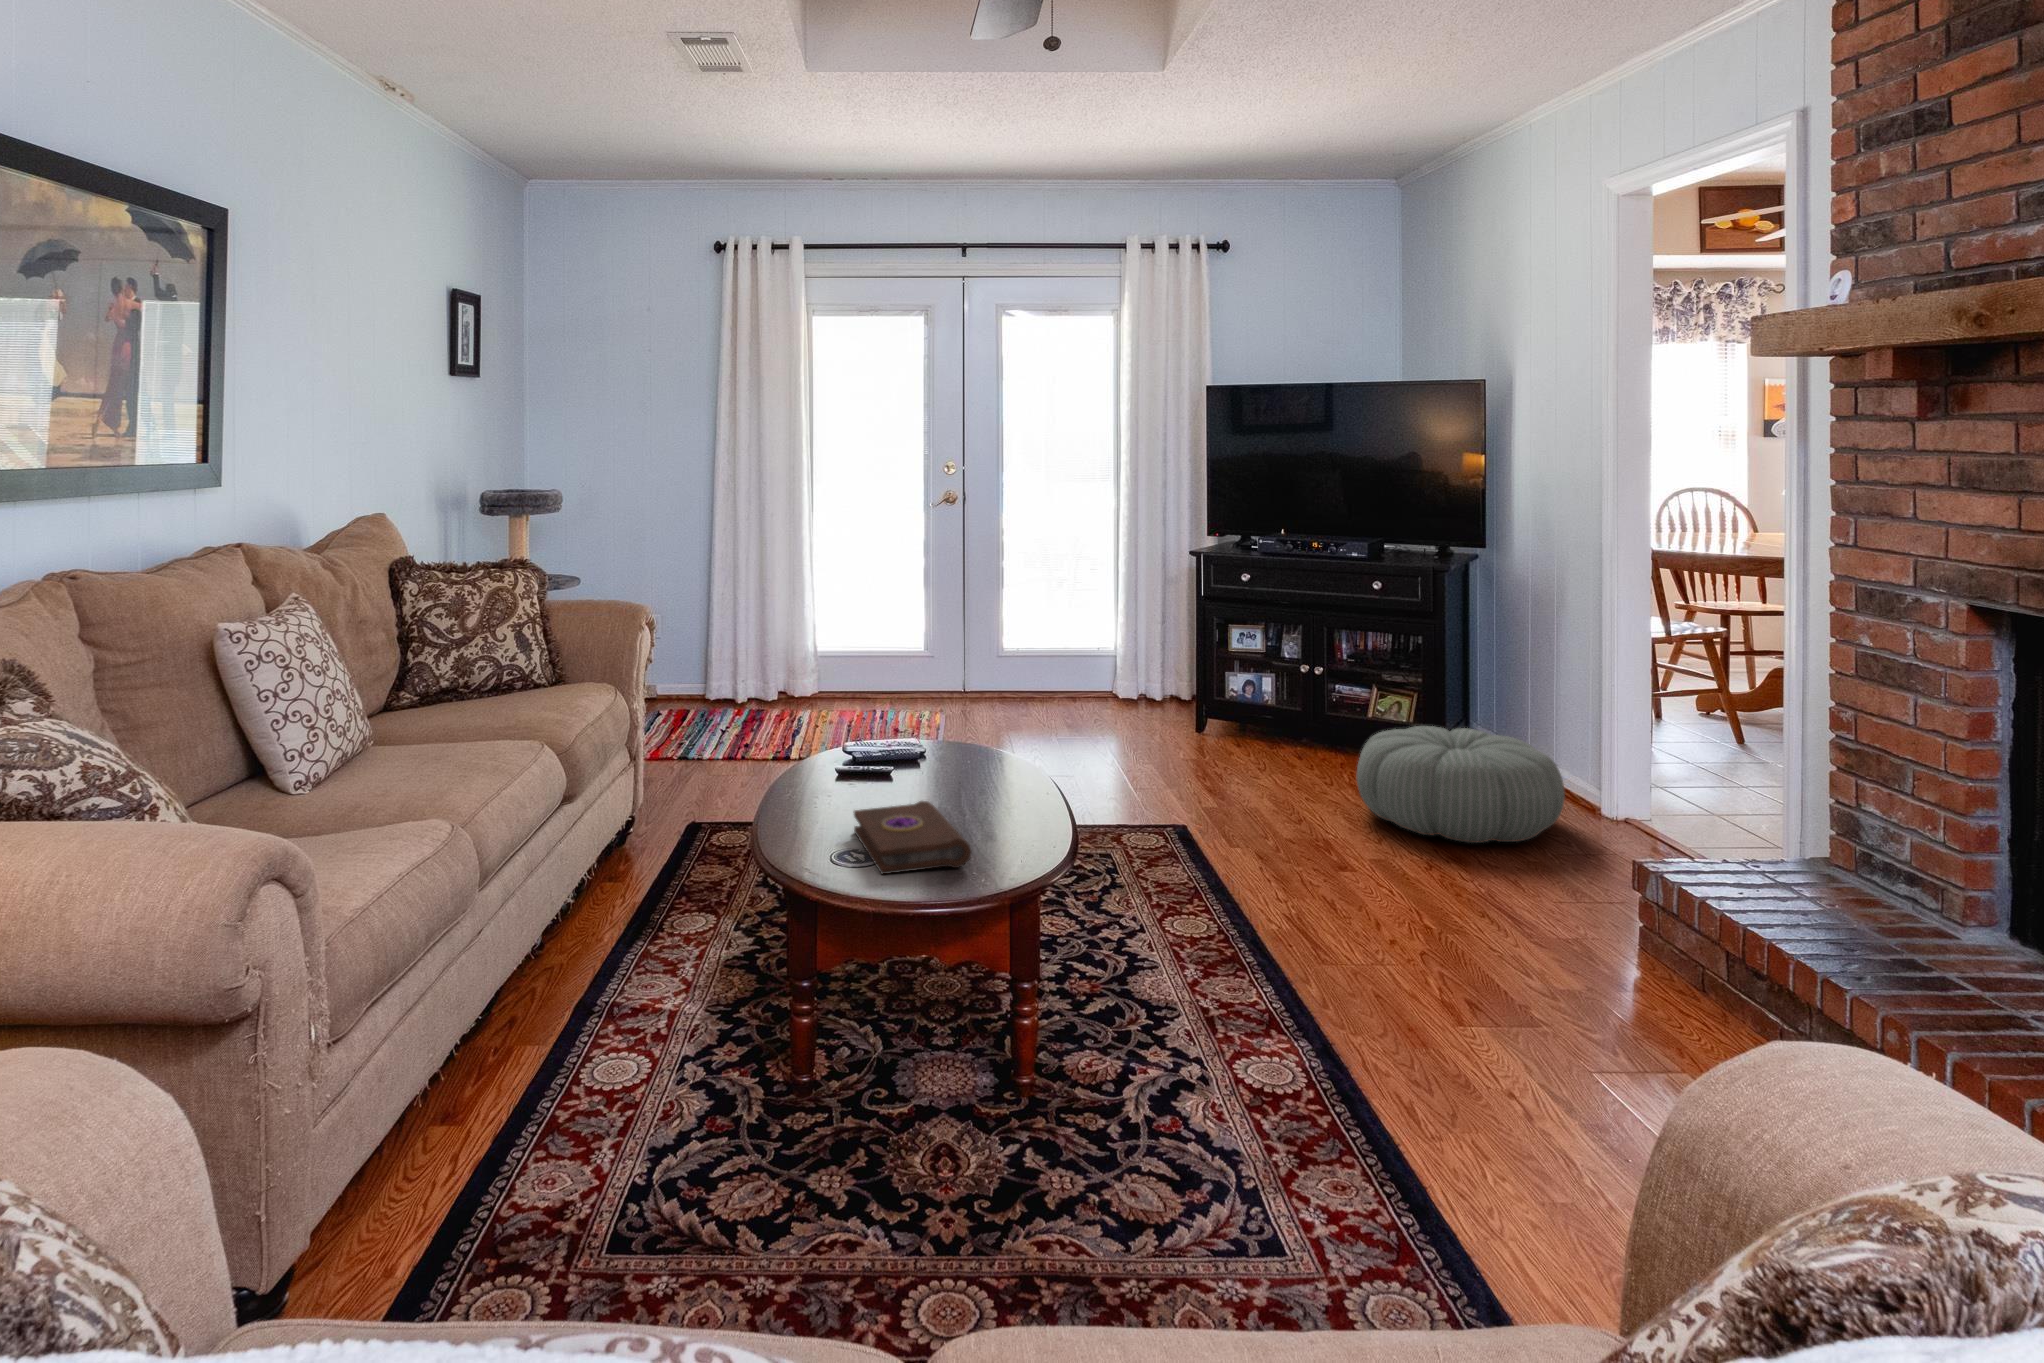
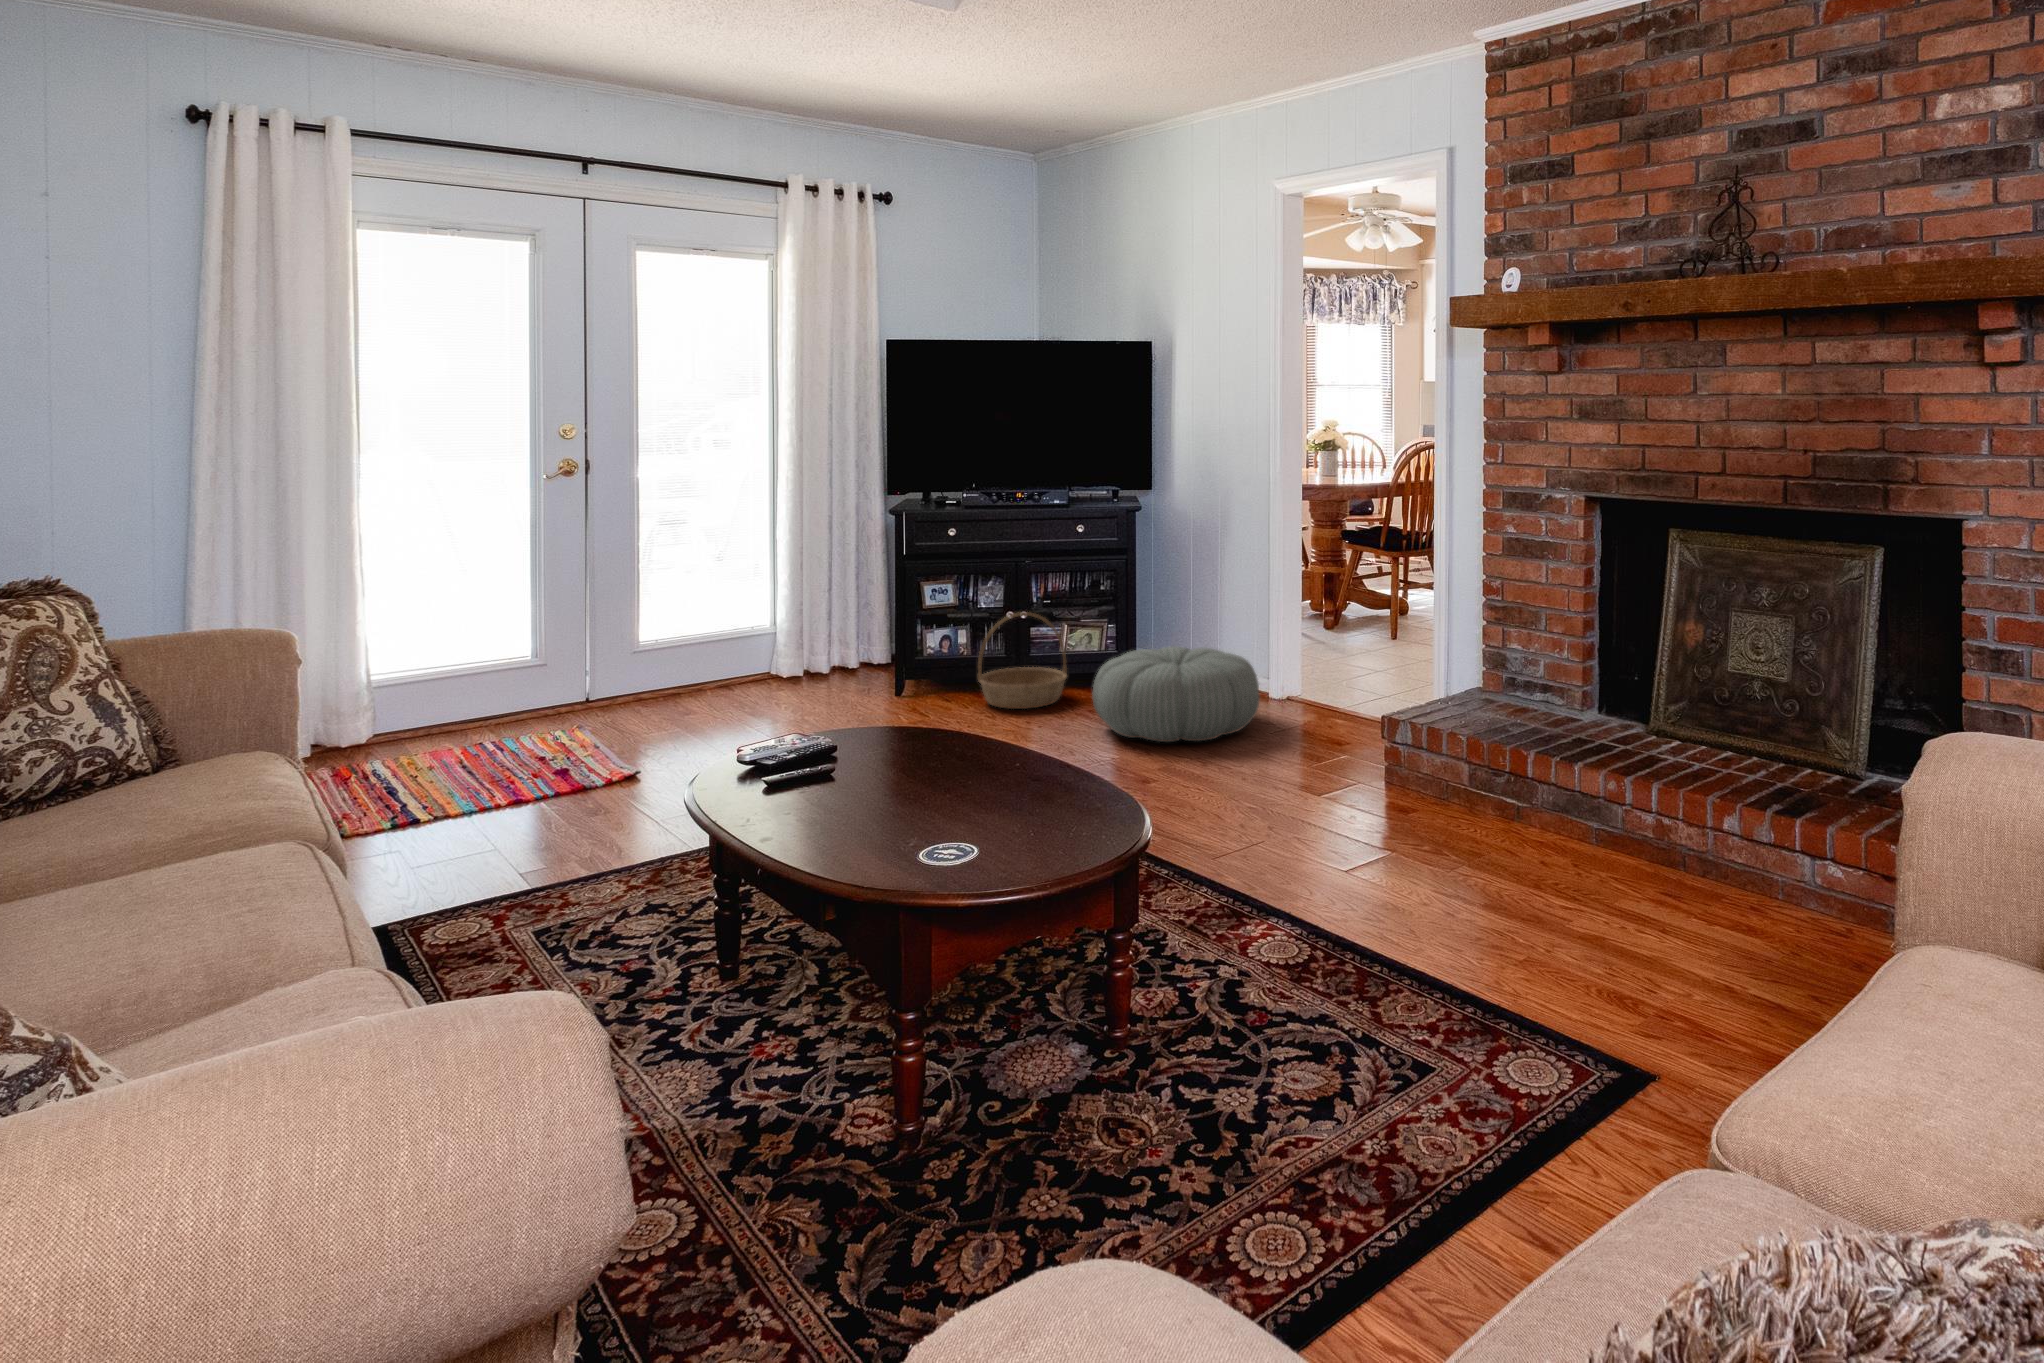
basket: none [1275,667,1374,770] -> present [978,612,1067,709]
book: present [854,801,971,874] -> none [895,782,1070,861]

